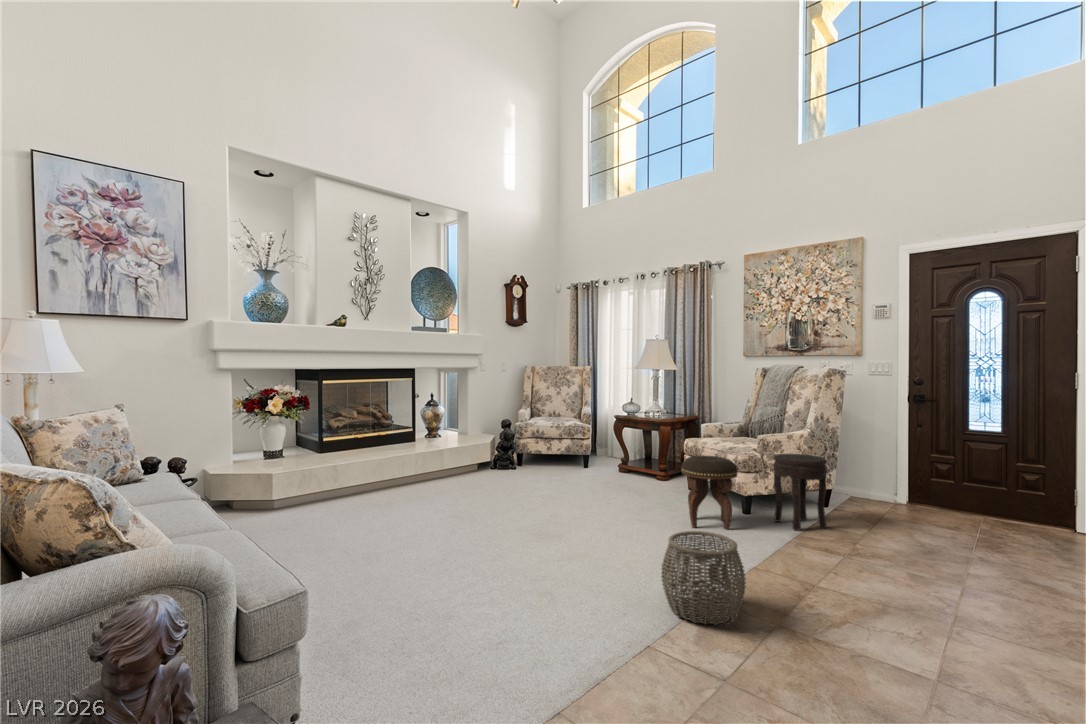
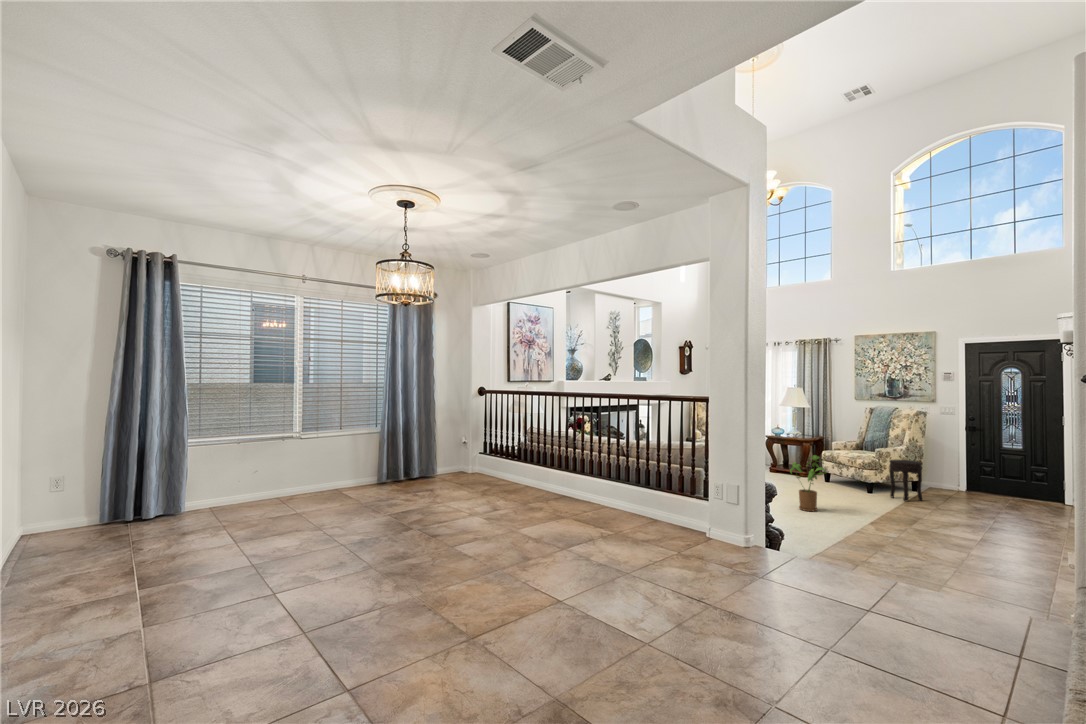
house plant: none [568,450,628,563] -> present [790,455,826,512]
footstool: present [681,456,738,530] -> none [835,460,871,501]
woven basket: present [661,531,746,625] -> none [860,492,904,530]

